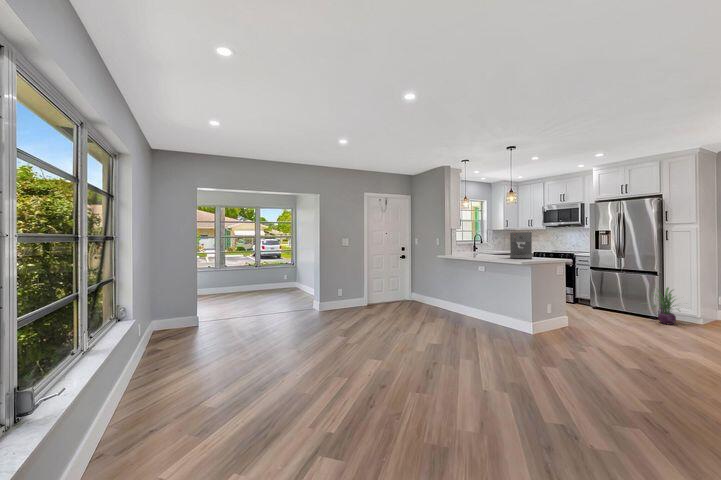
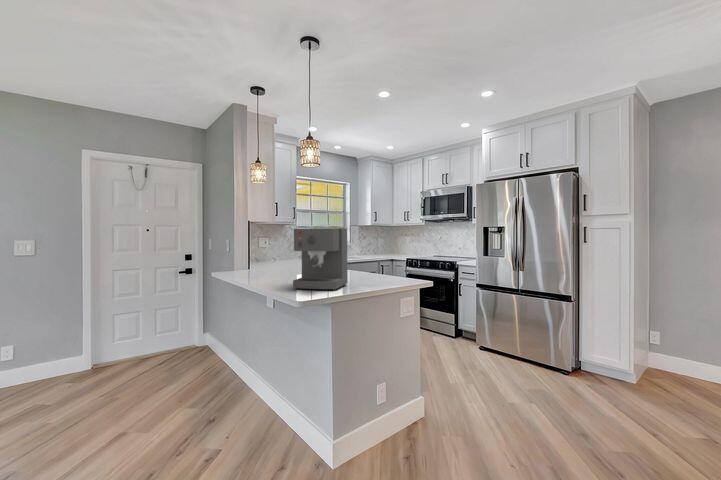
decorative plant: present [653,288,676,325] -> none [545,323,627,391]

